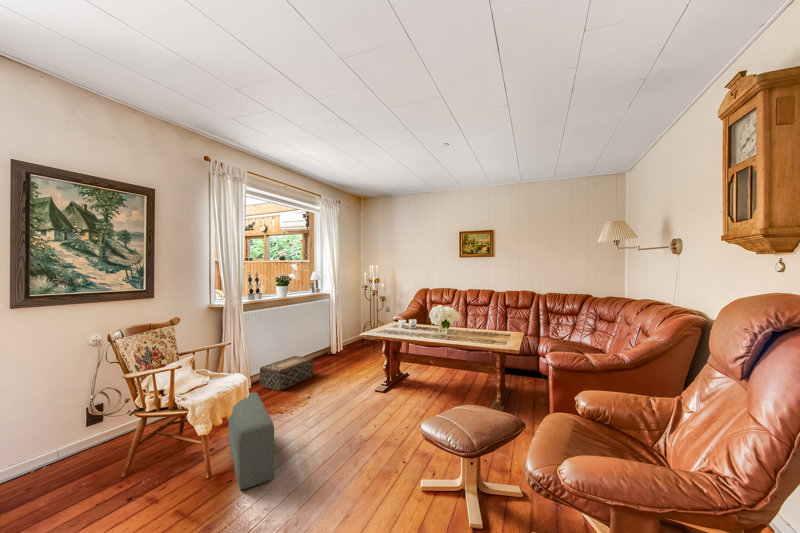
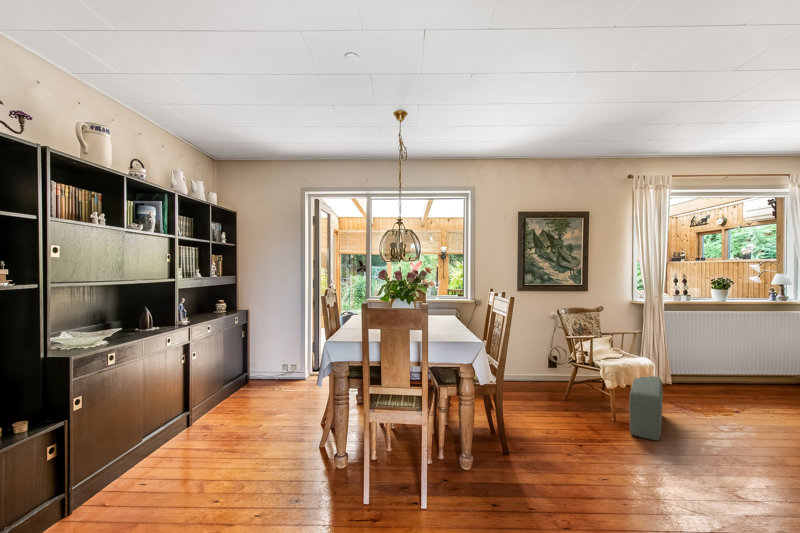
woven basket: present [260,356,313,391] -> none [684,368,758,398]

